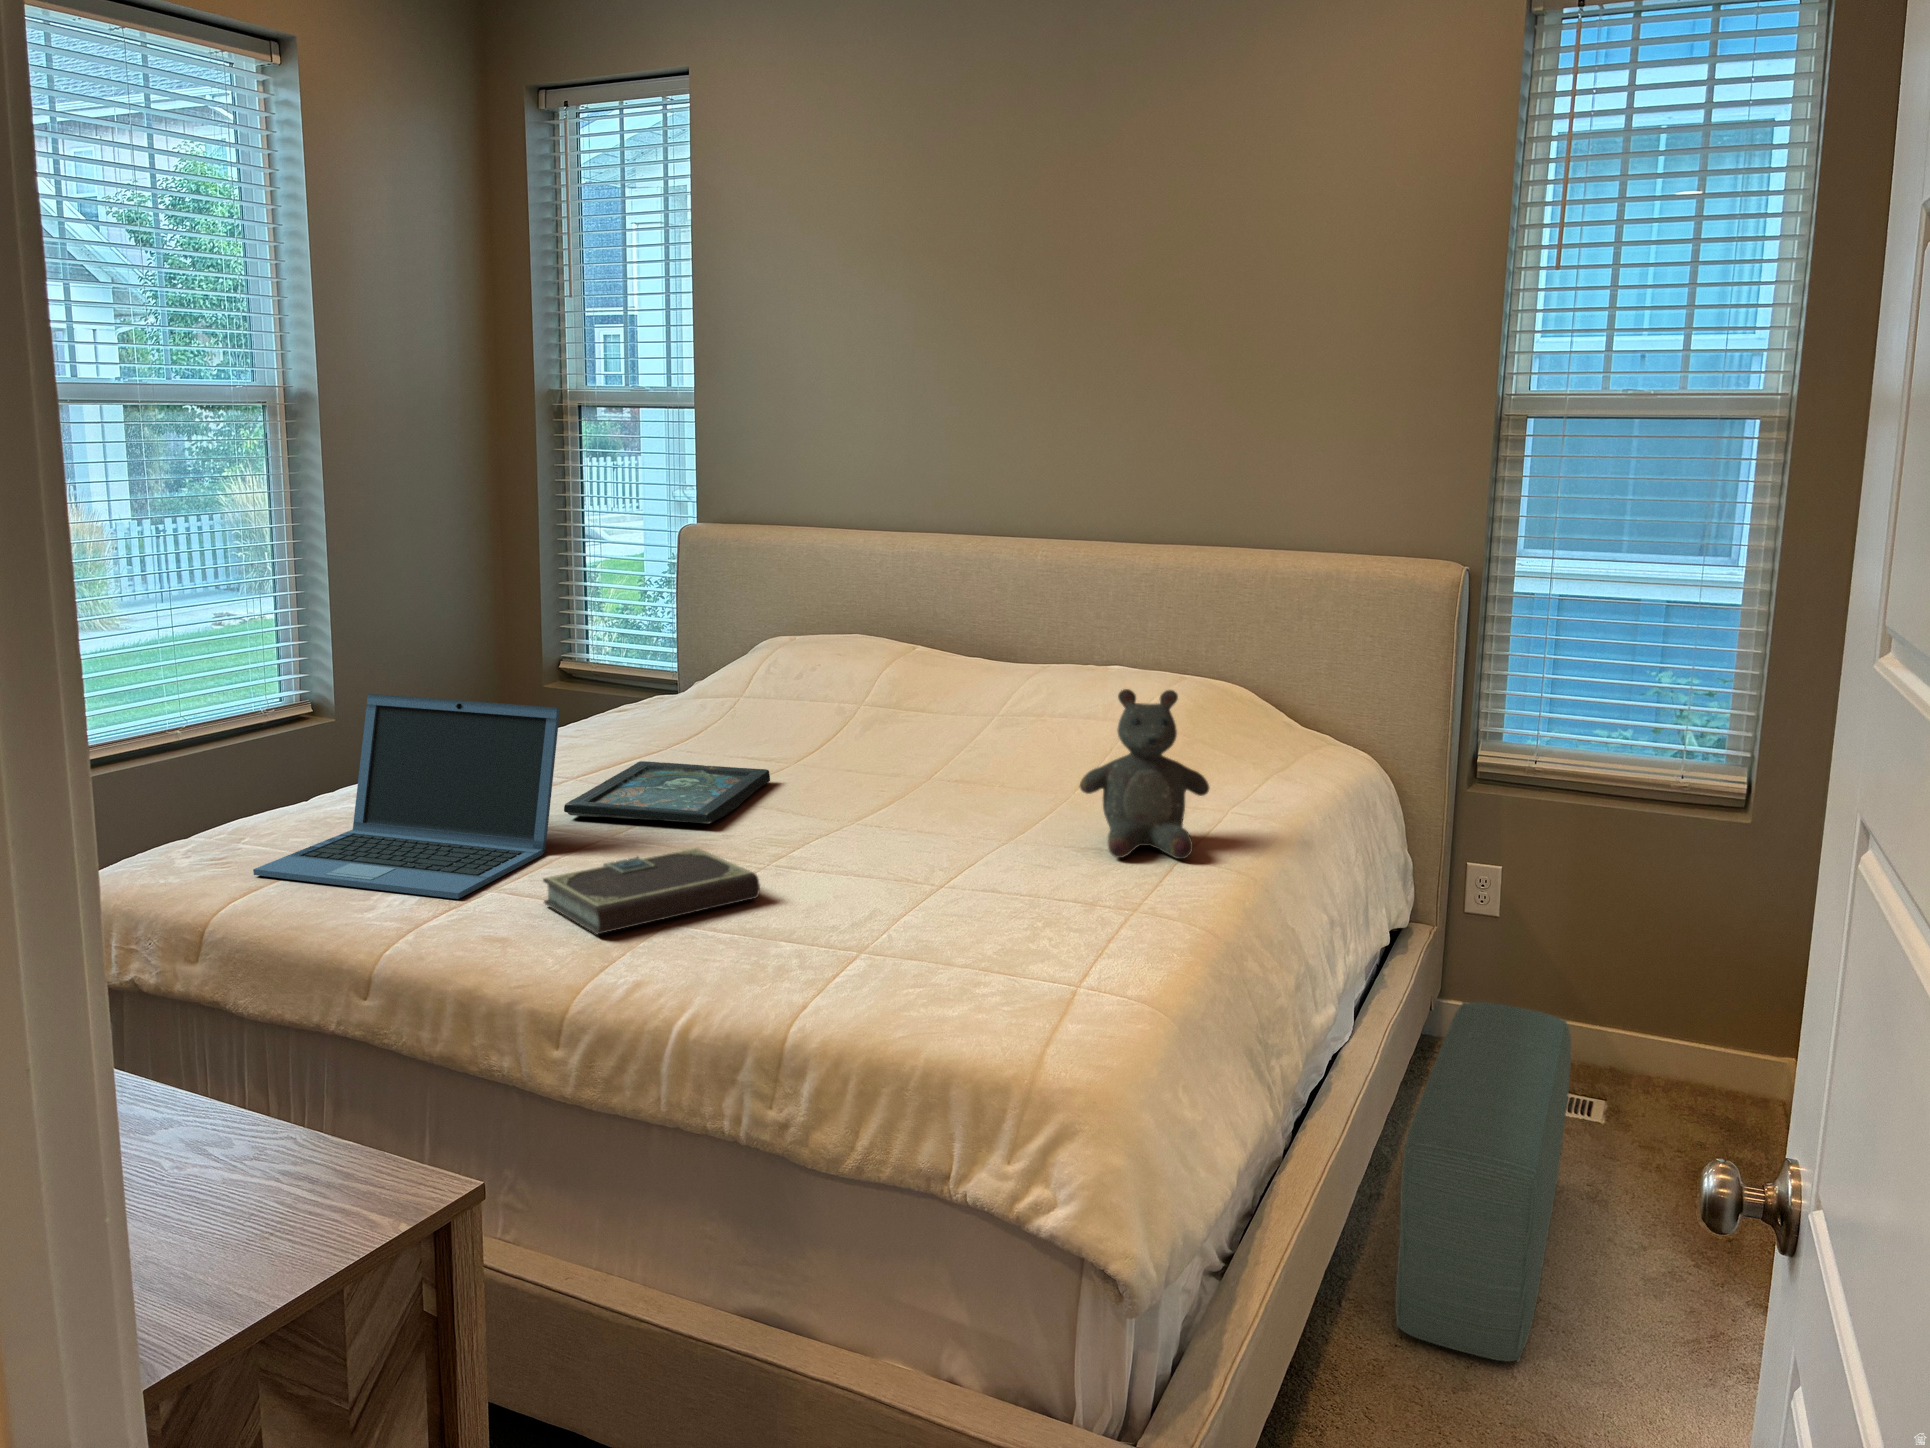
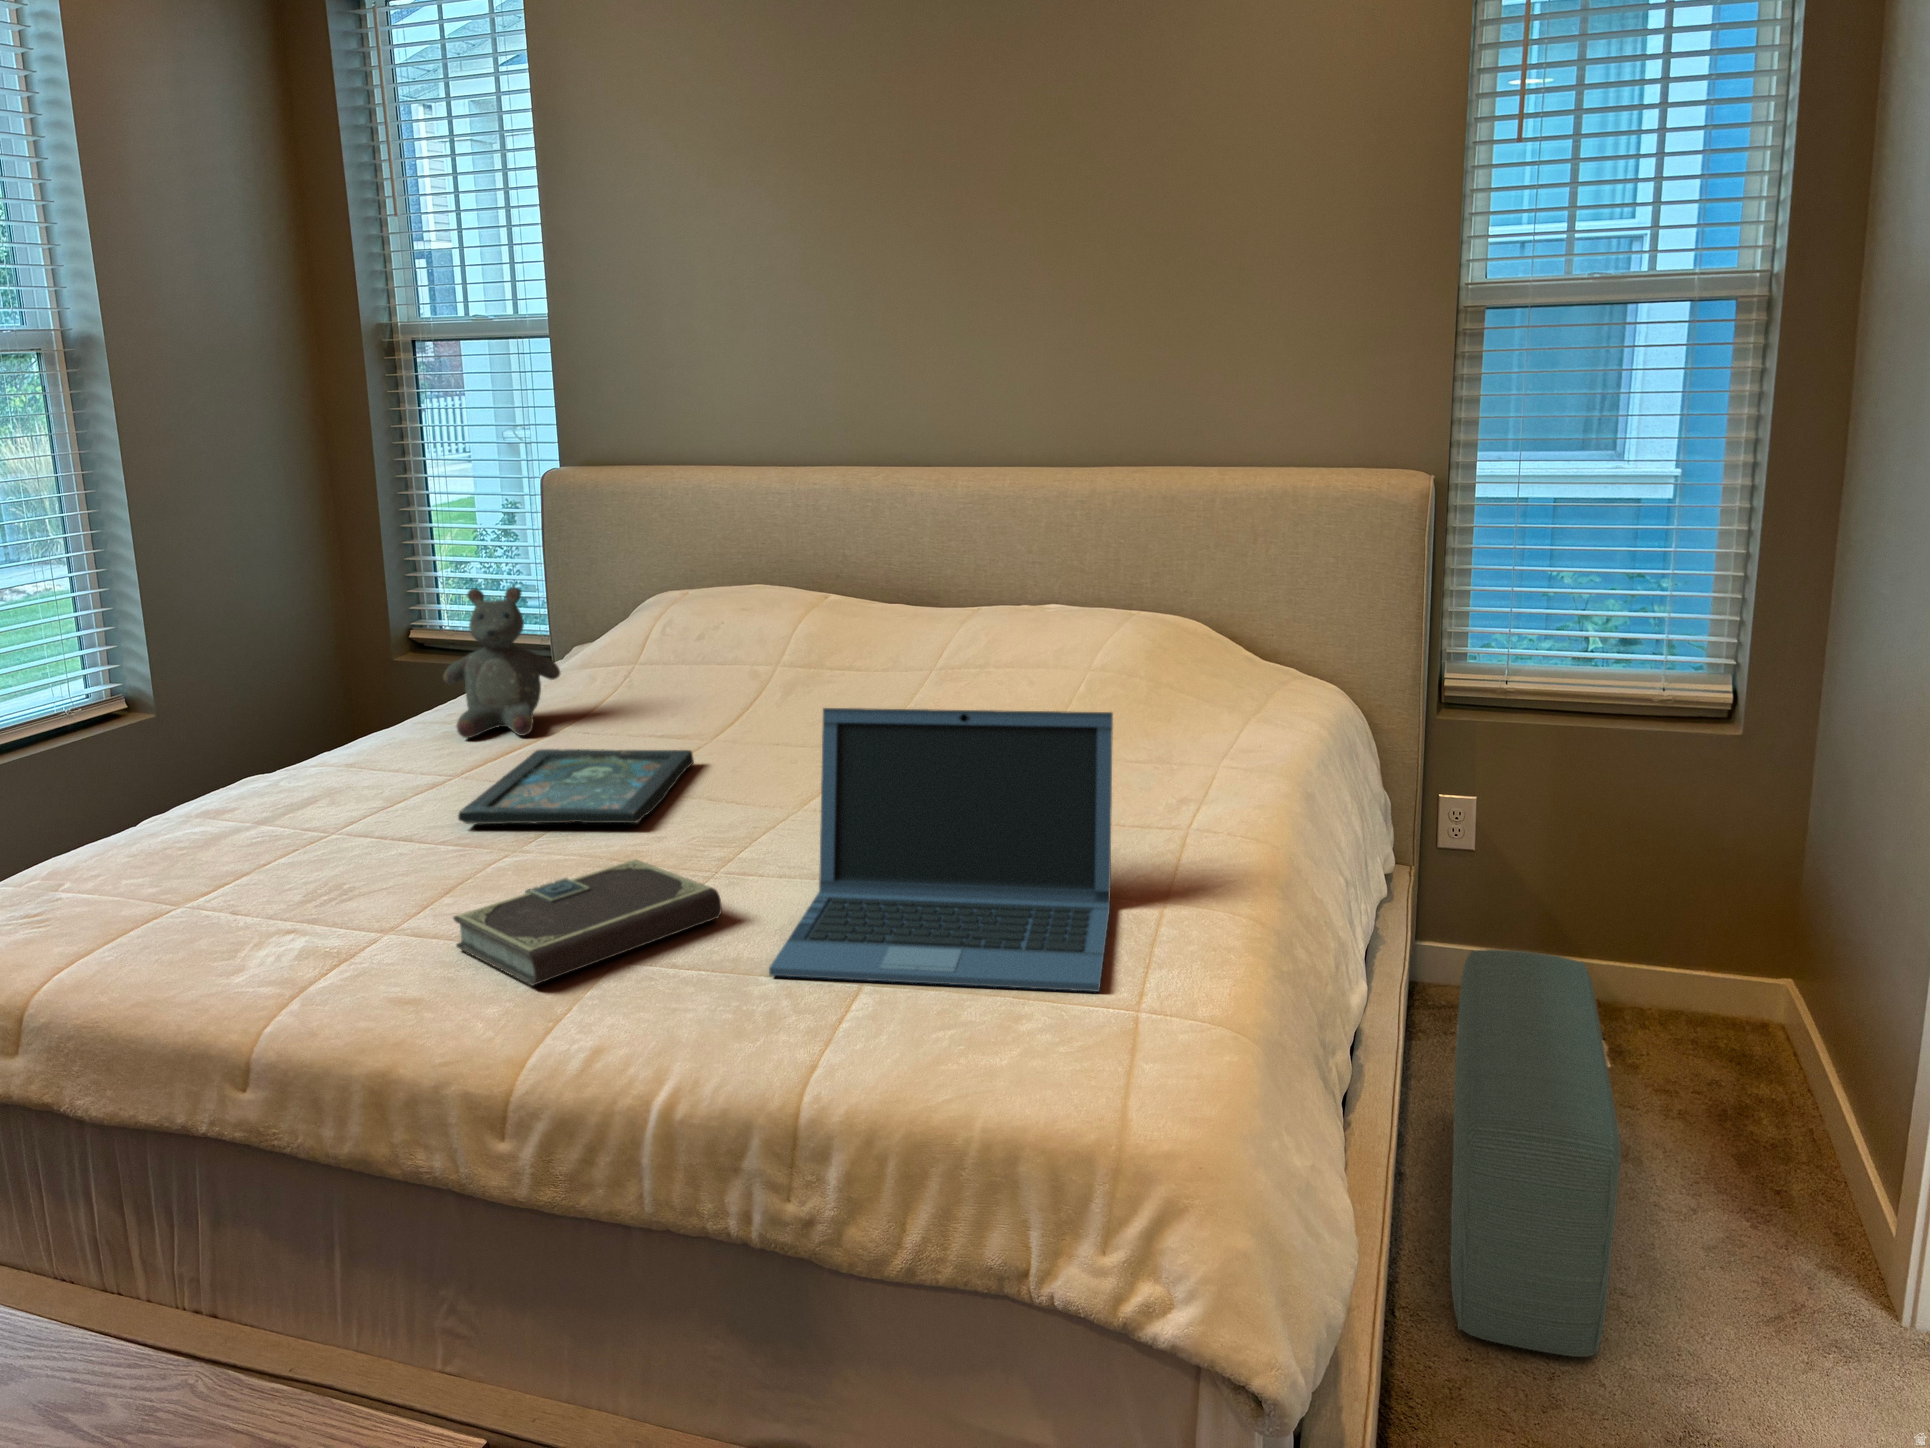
stuffed bear: present [1080,689,1209,859] -> present [443,587,561,738]
laptop: present [253,694,560,899] -> present [769,708,1113,992]

